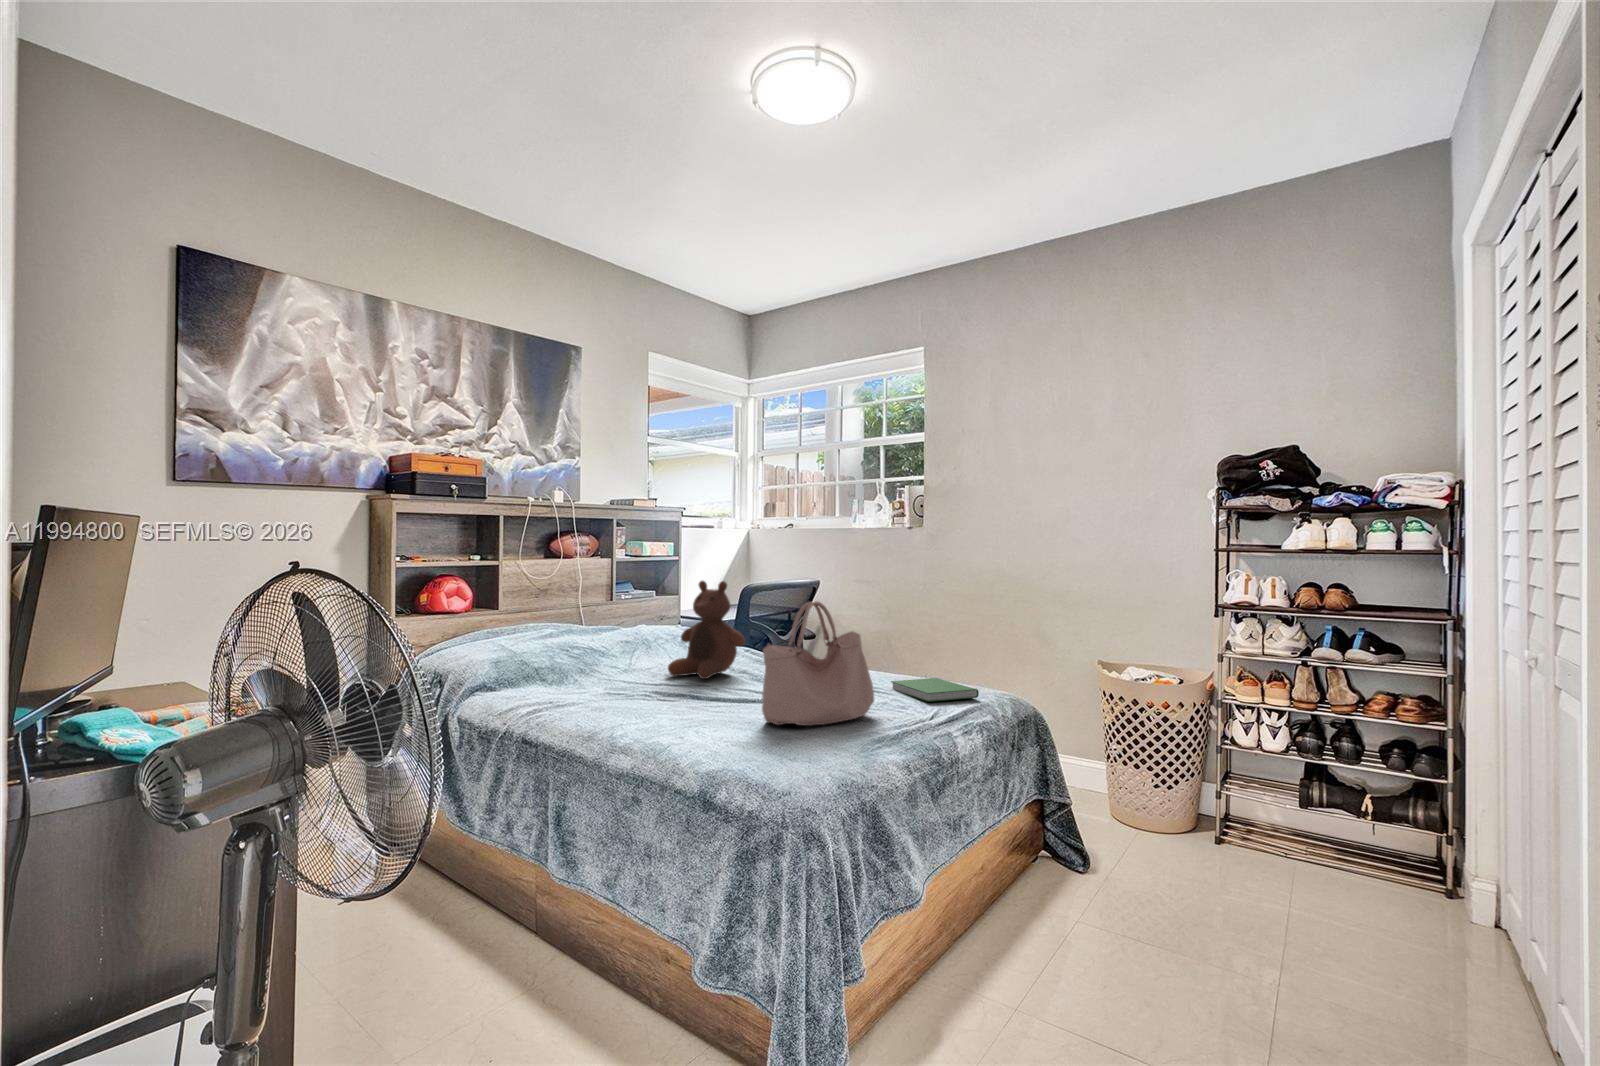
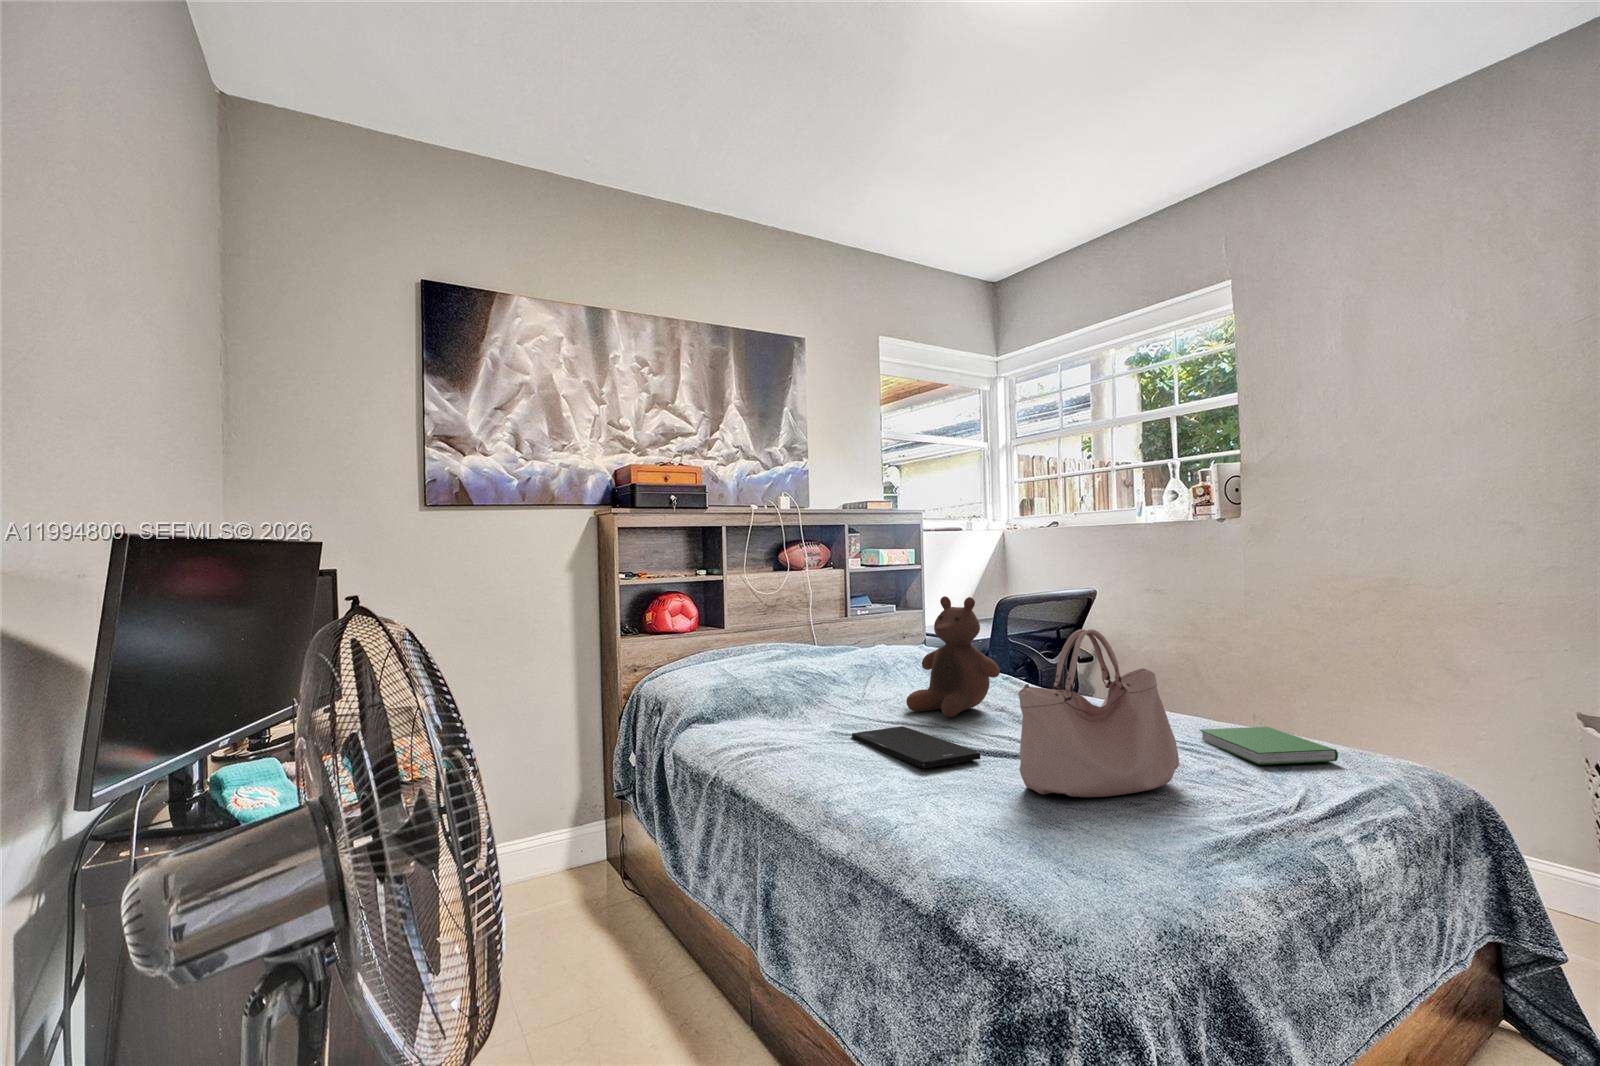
smartphone: none [624,687,731,713] -> present [852,726,980,768]

